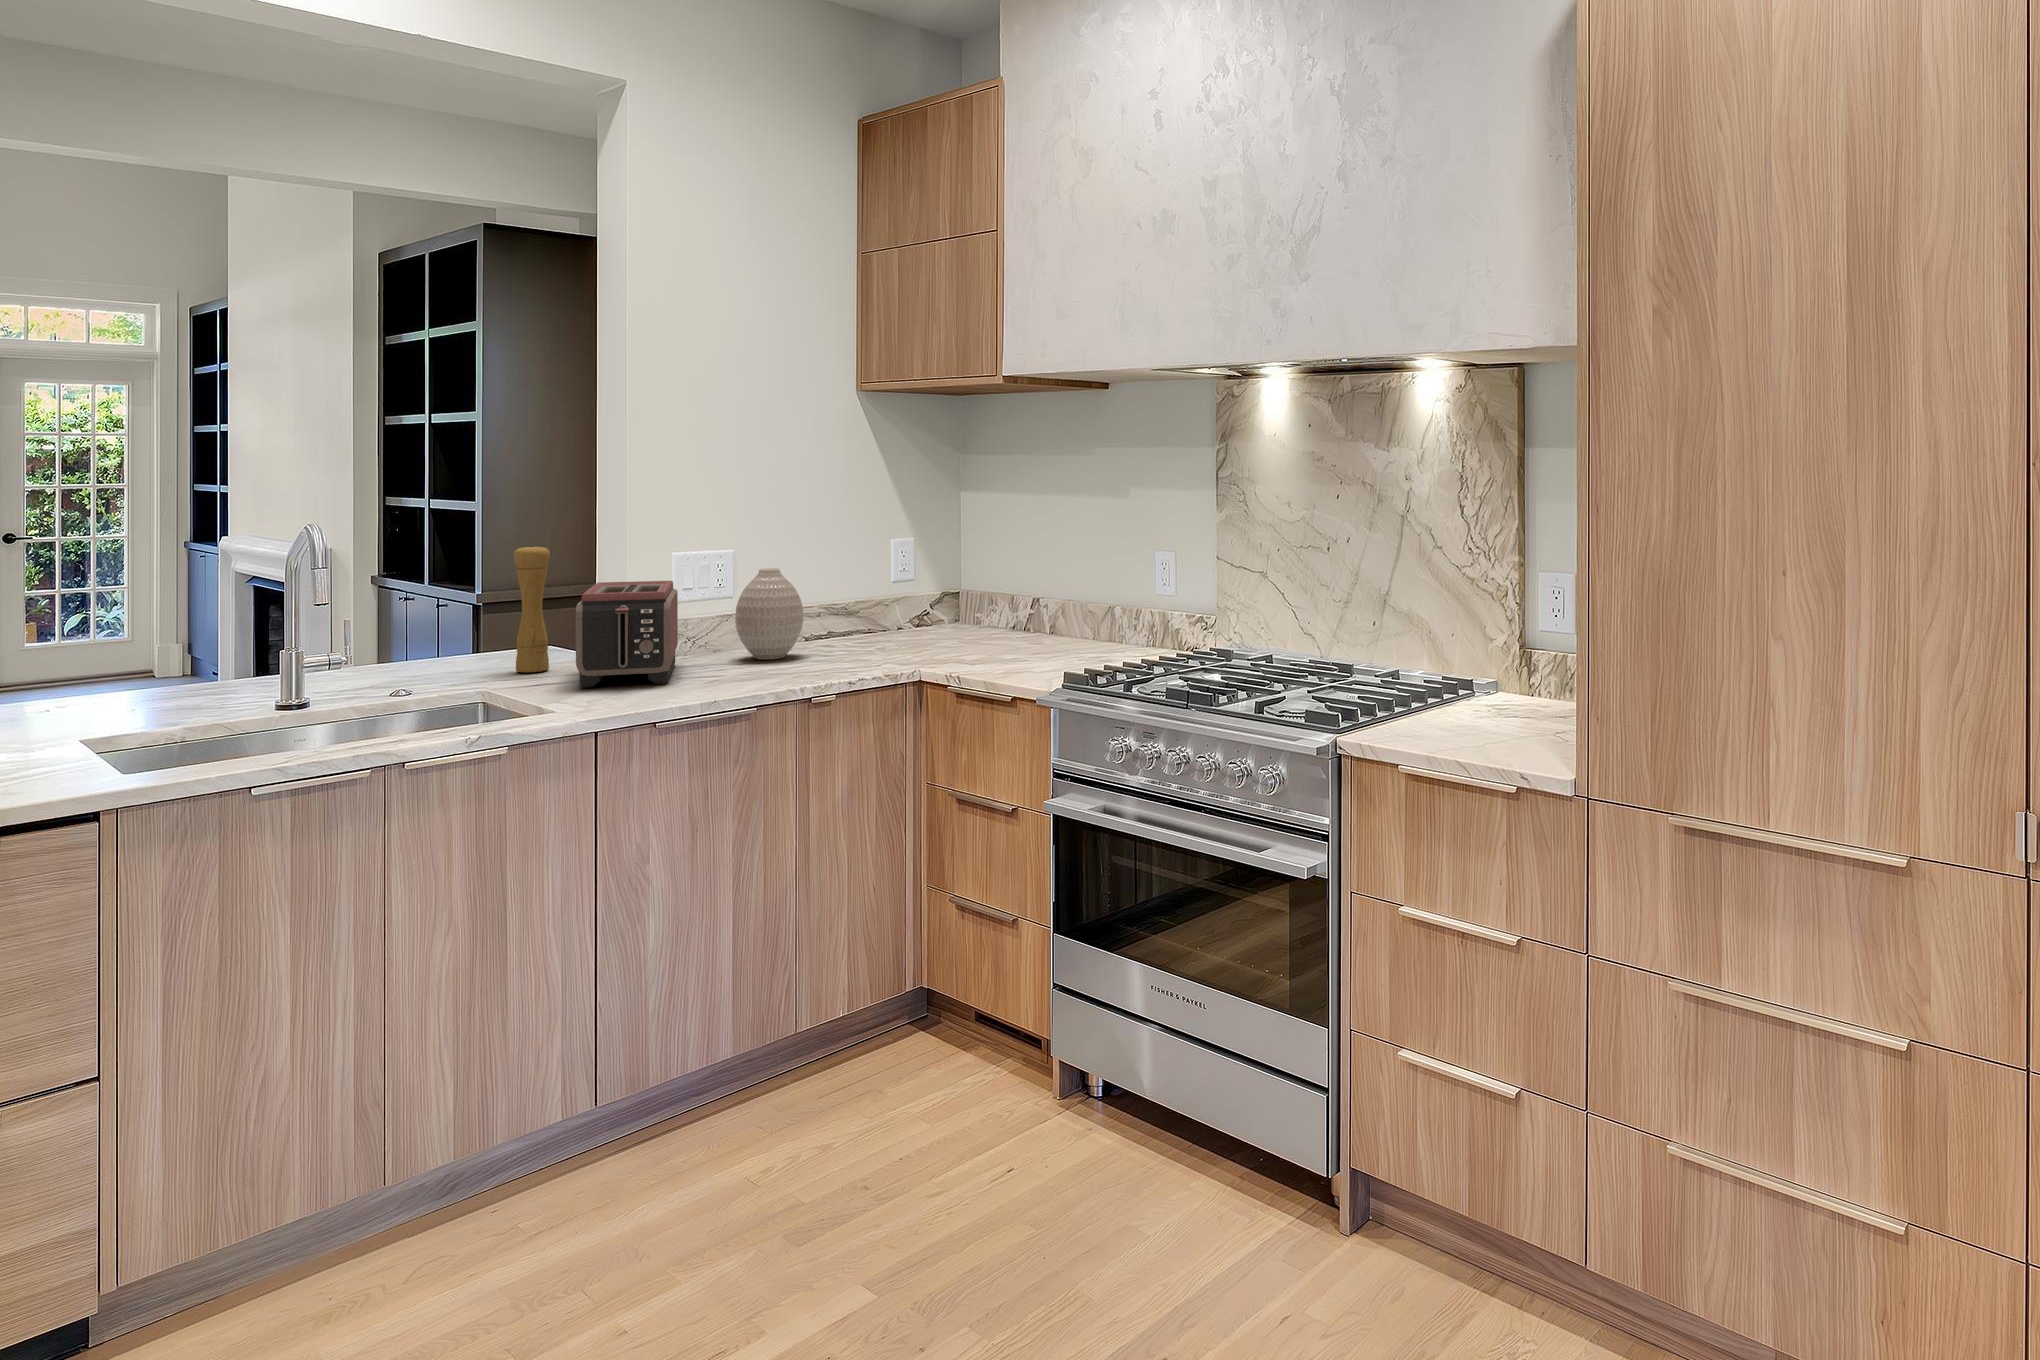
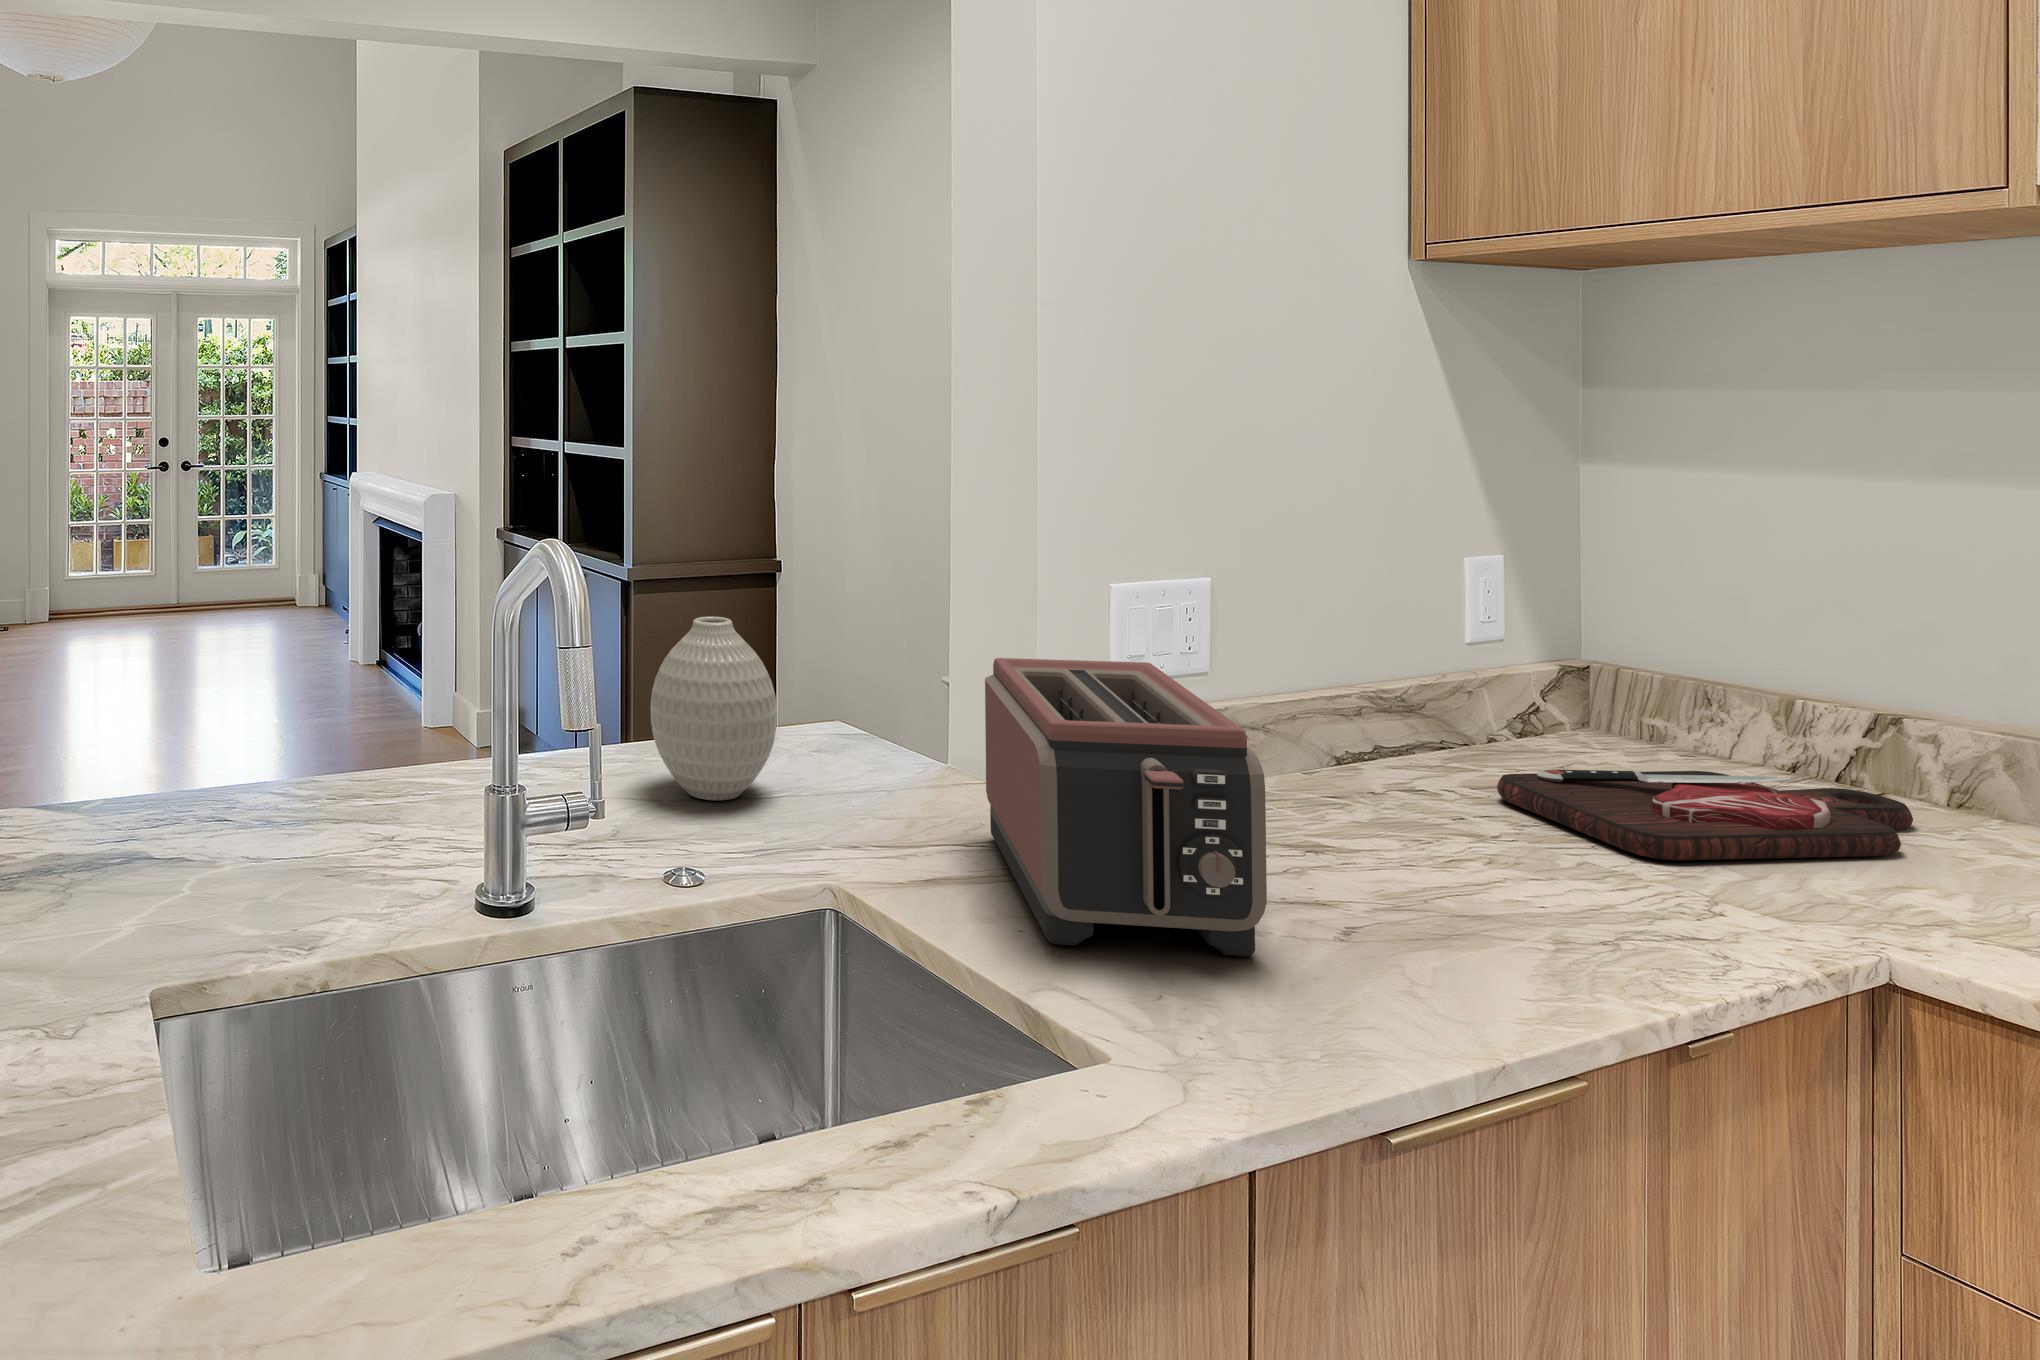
pepper mill: present [514,545,550,672] -> none [830,572,896,833]
vase: present [735,568,803,660] -> present [651,617,777,800]
cutting board: none [860,620,1014,651] -> present [1497,770,1913,860]

